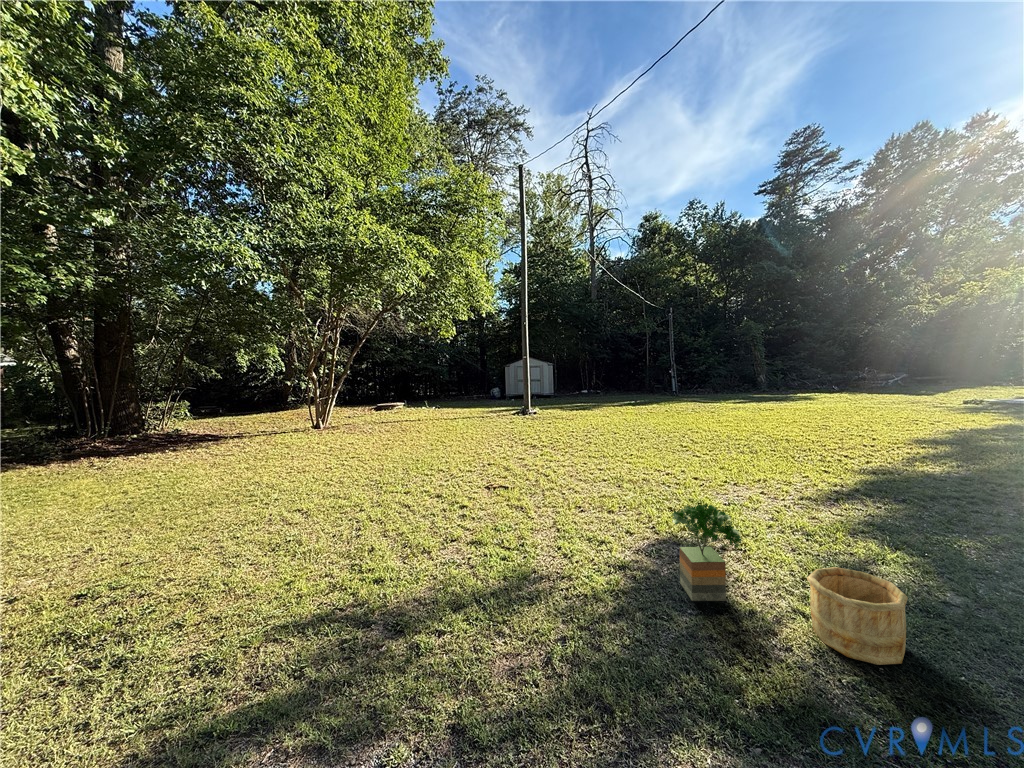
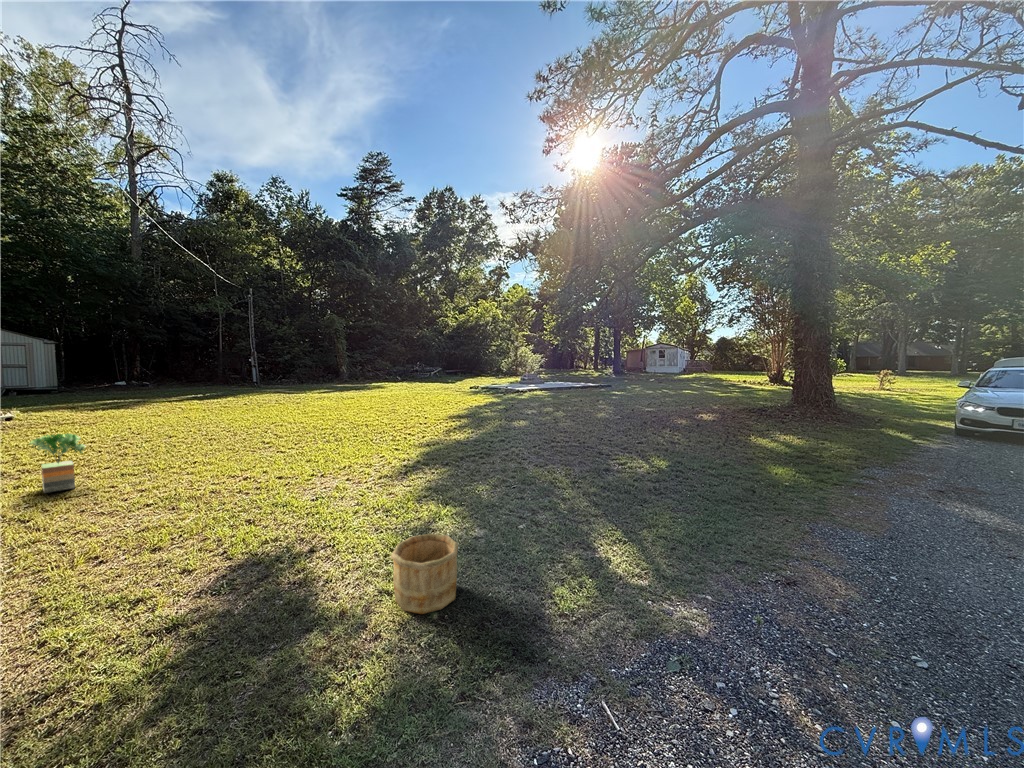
potted tree: present [672,504,742,601] -> present [31,433,85,493]

